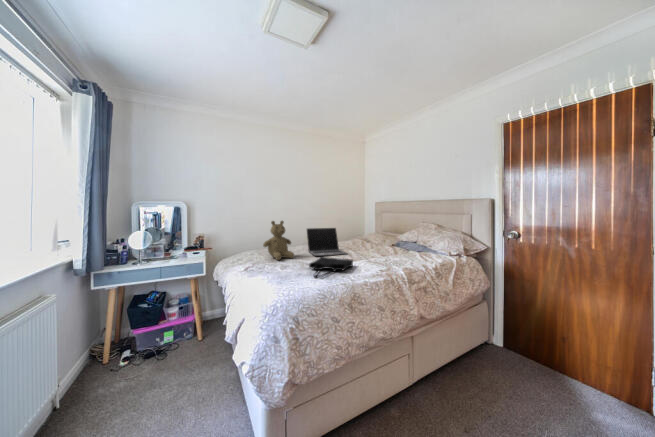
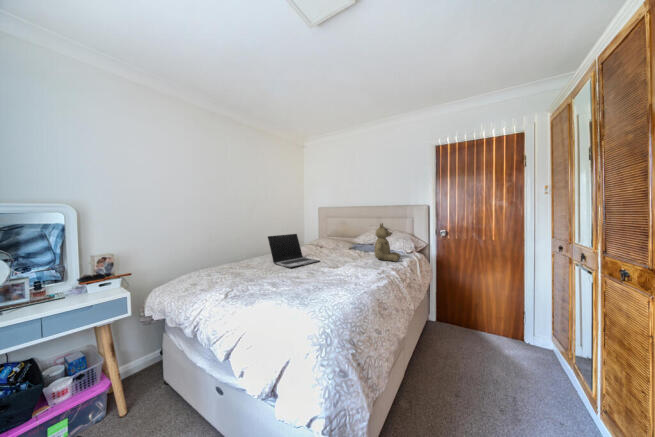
teddy bear: present [263,221,294,260] -> present [374,223,400,261]
tote bag: present [309,257,353,278] -> none [308,267,351,293]

